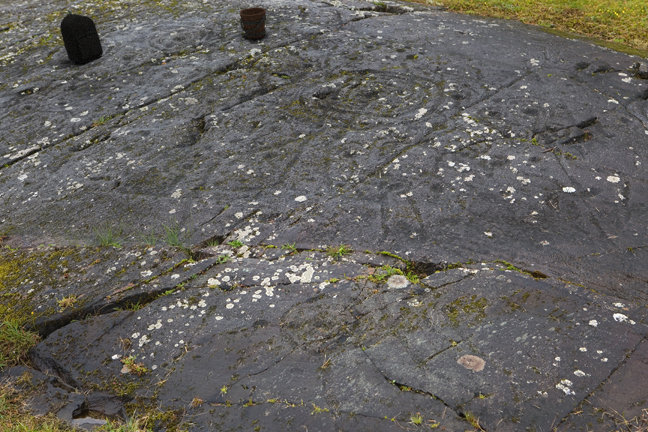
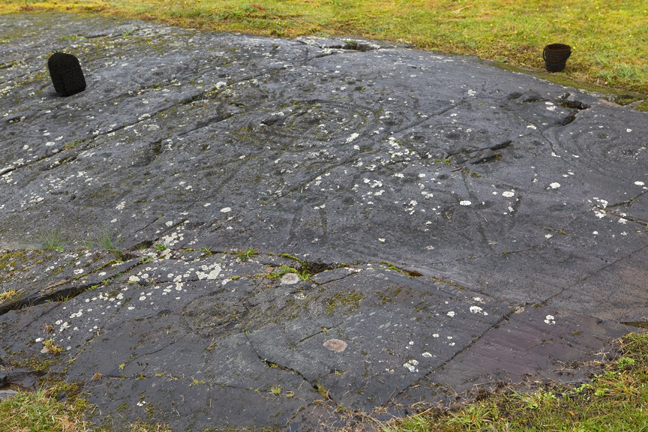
bucket: present [239,7,267,39] -> present [542,43,572,72]

